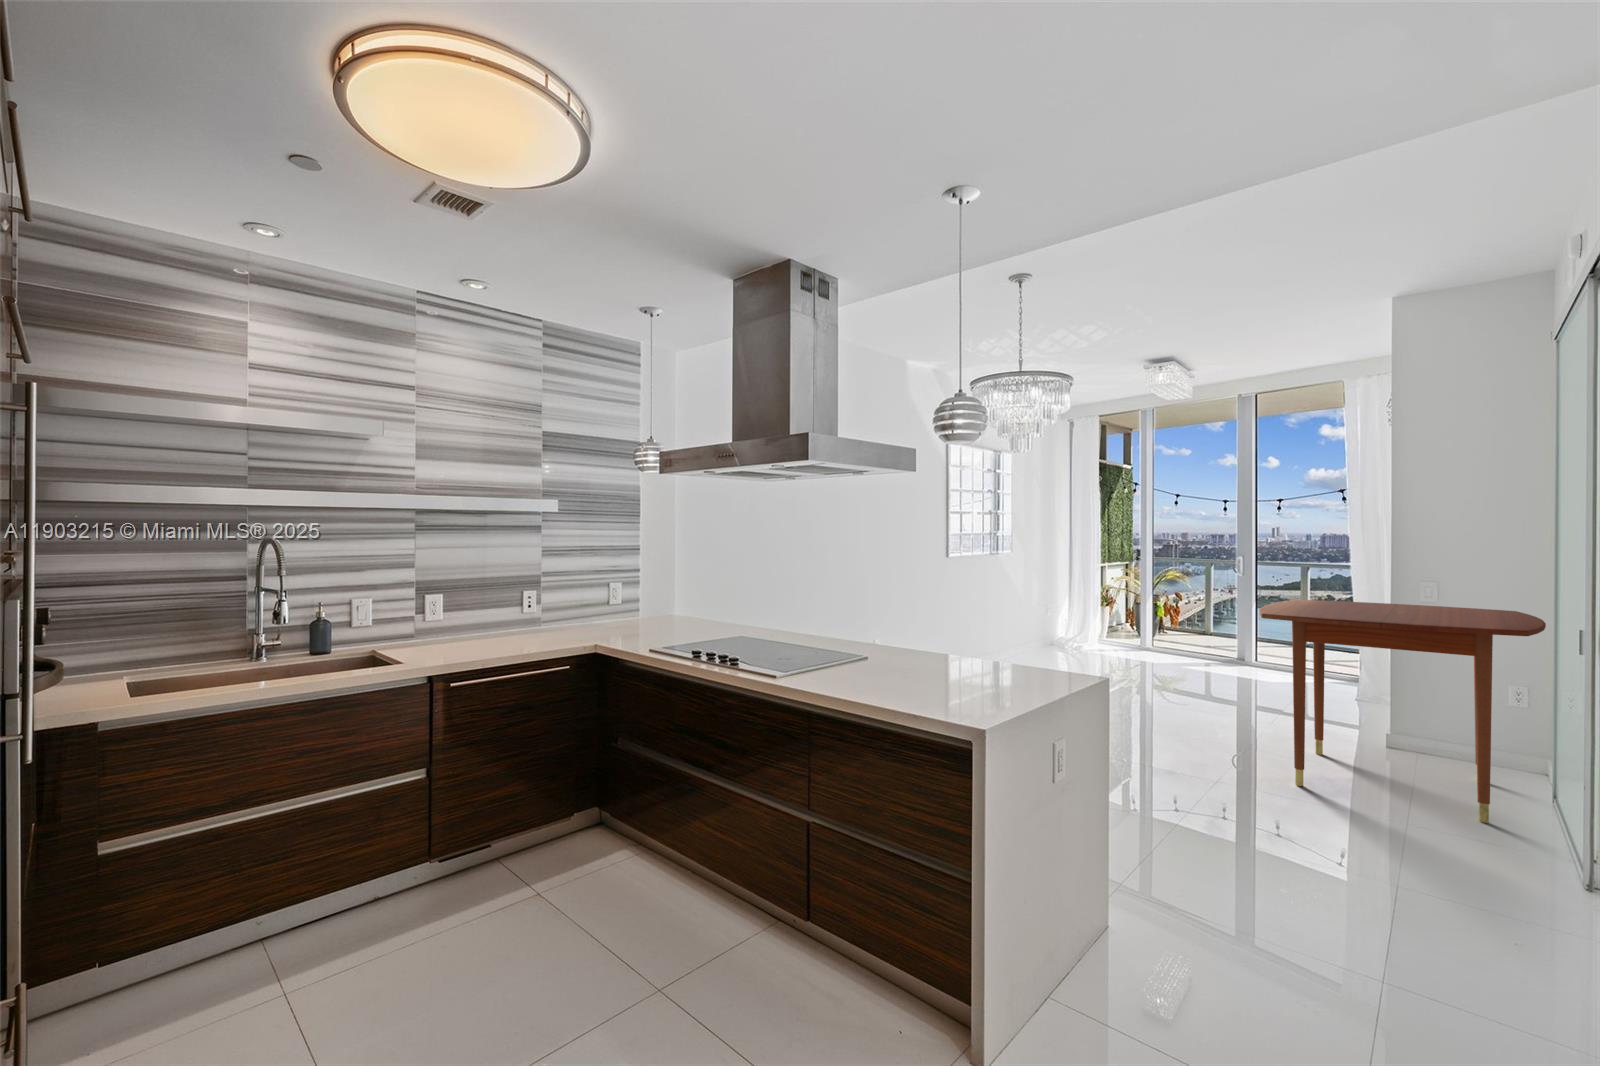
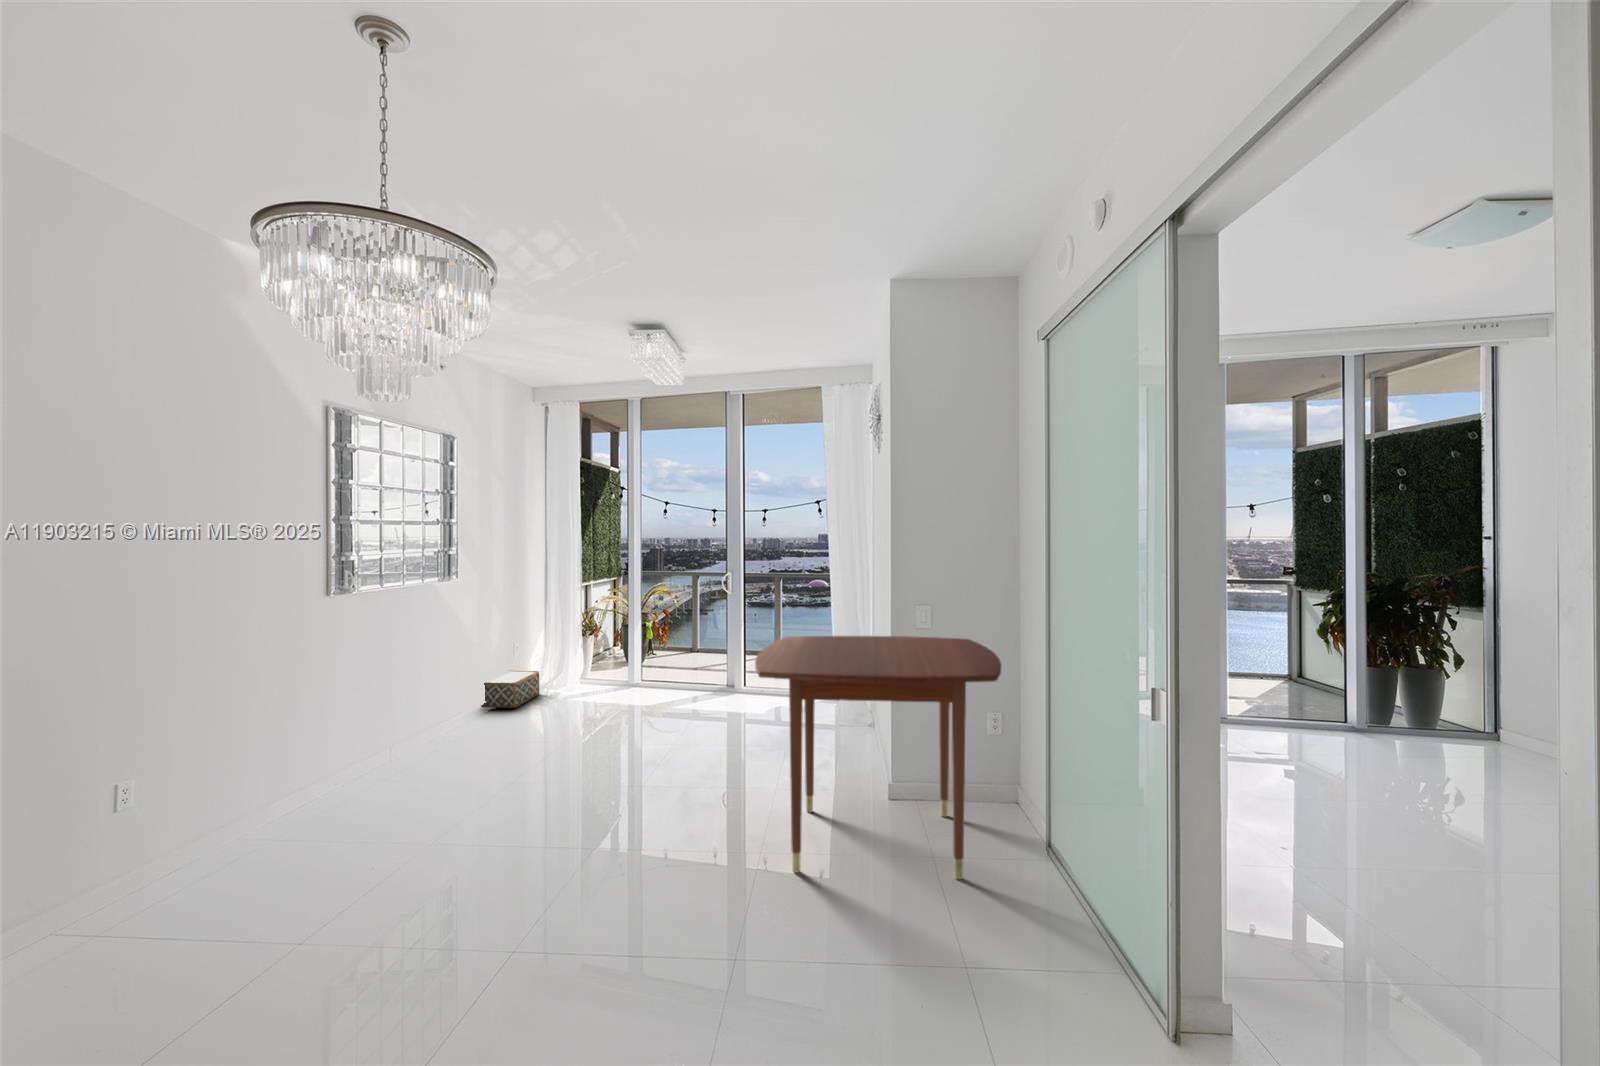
woven basket: none [1019,630,1064,657] -> present [481,671,539,708]

